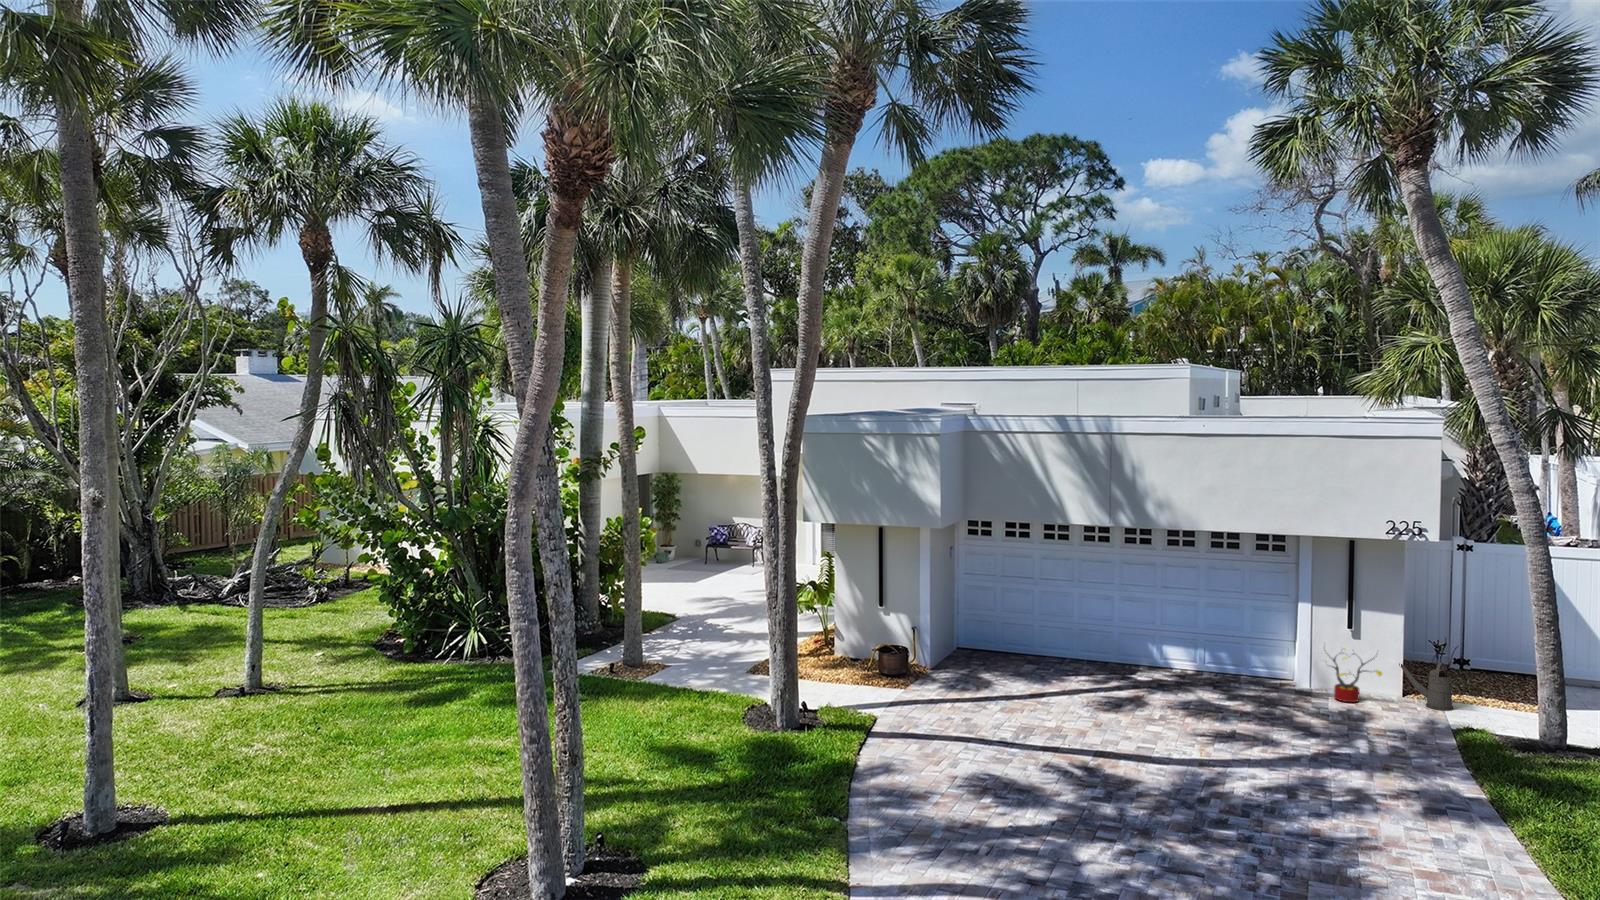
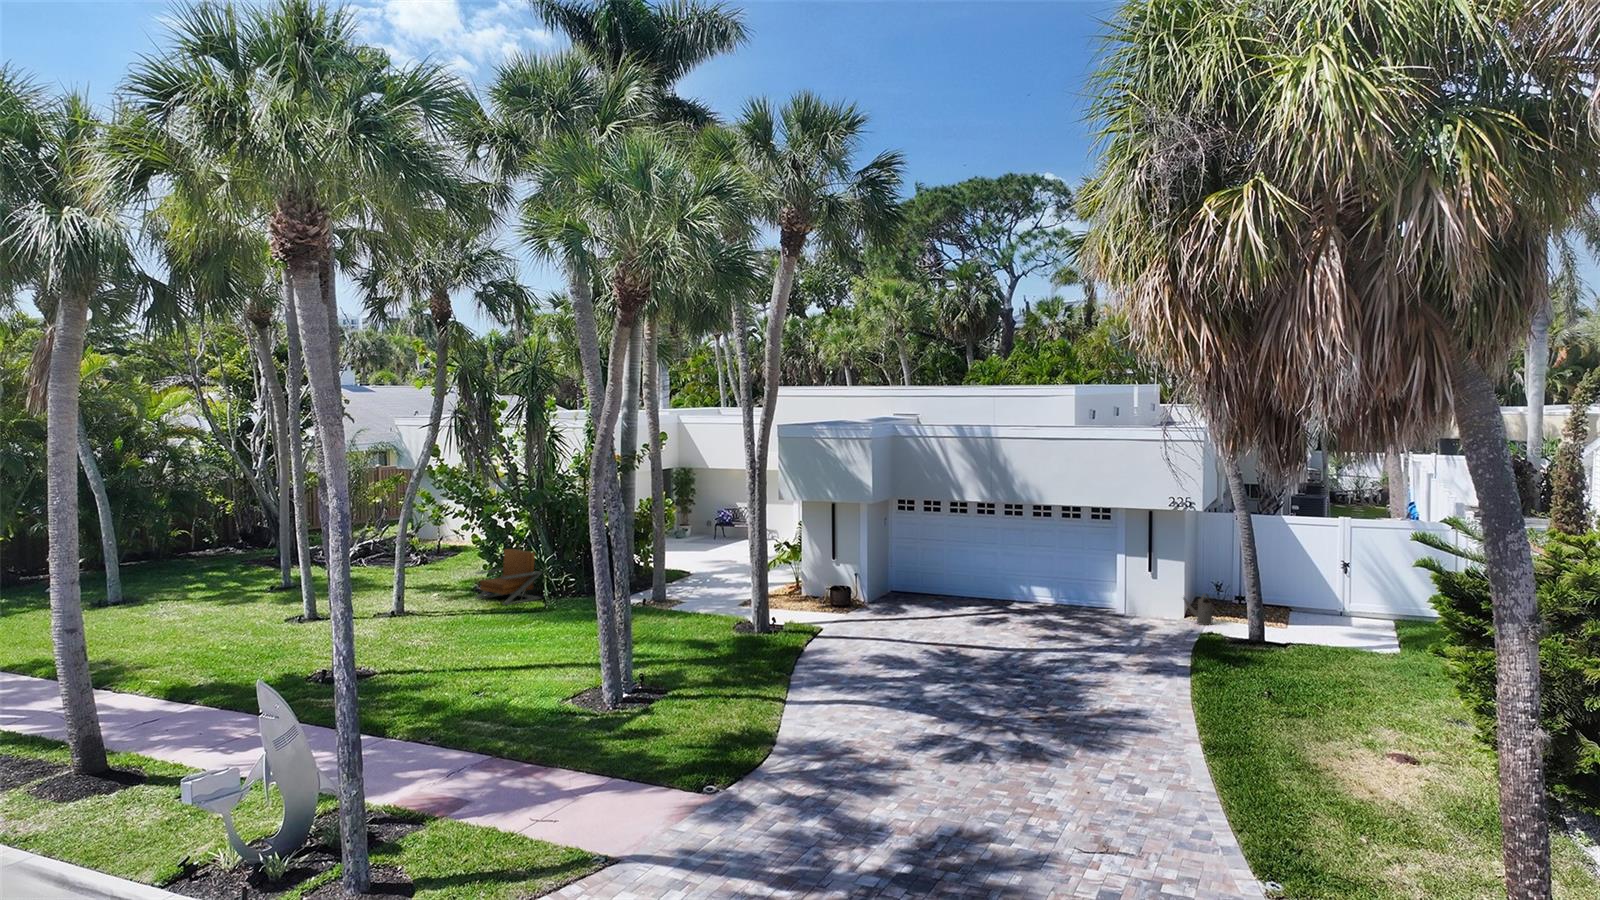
lounge chair: none [372,590,467,674] -> present [476,549,542,605]
decorative plant: present [1324,648,1382,702] -> none [1131,581,1166,621]

